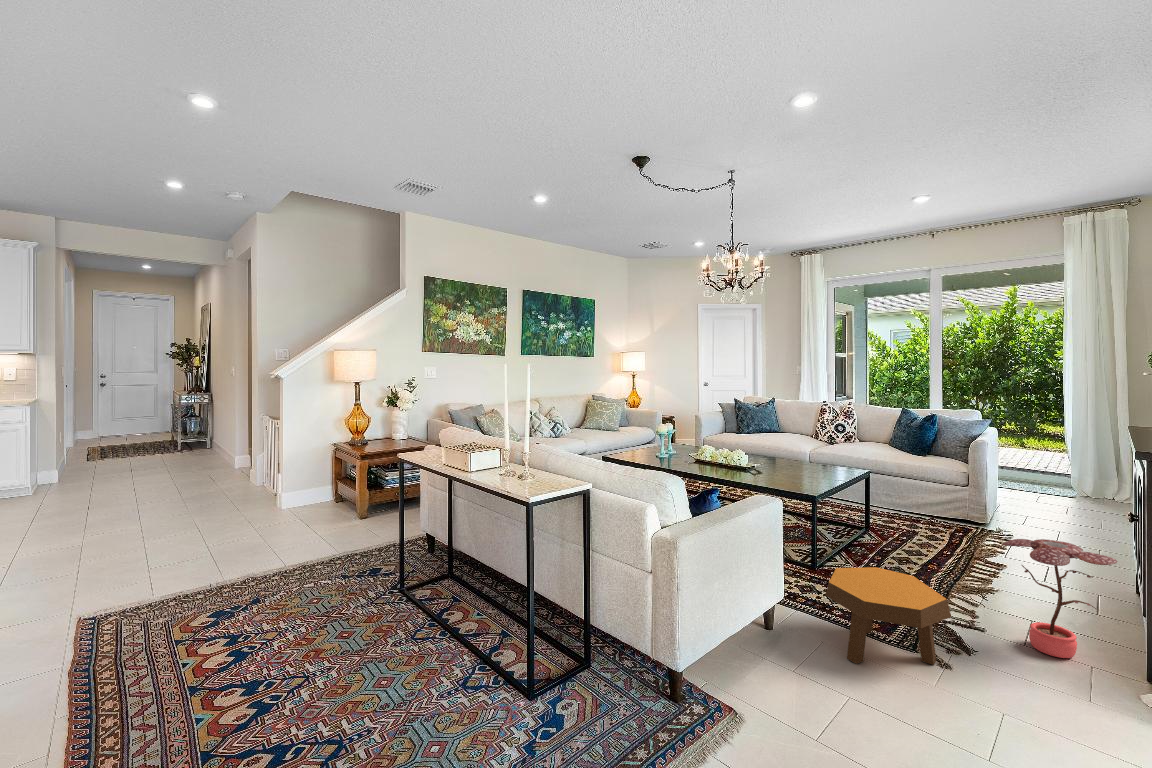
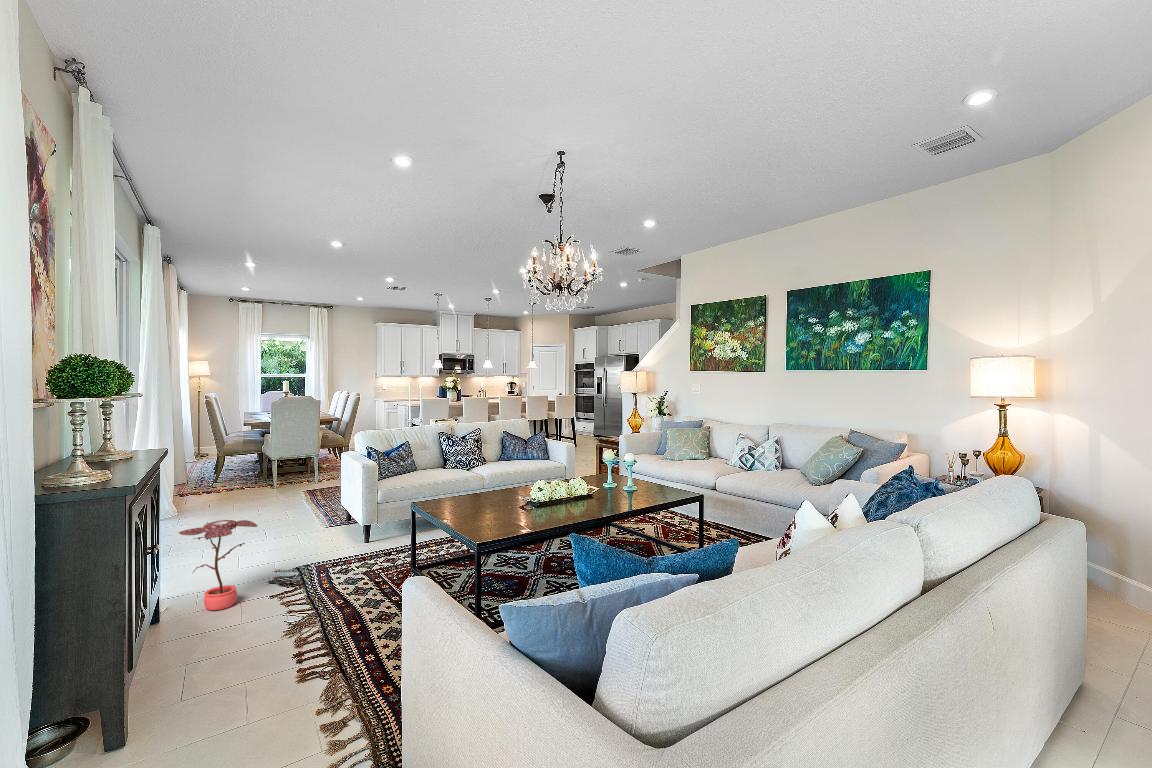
footstool: present [826,567,951,665] -> none [262,515,338,571]

